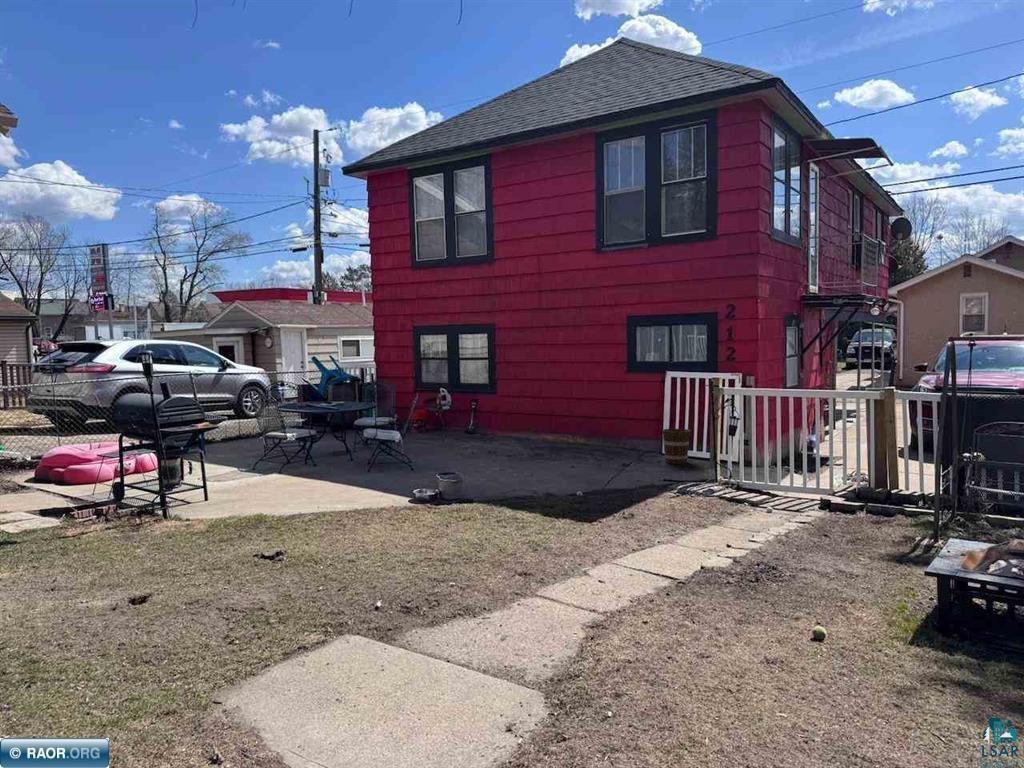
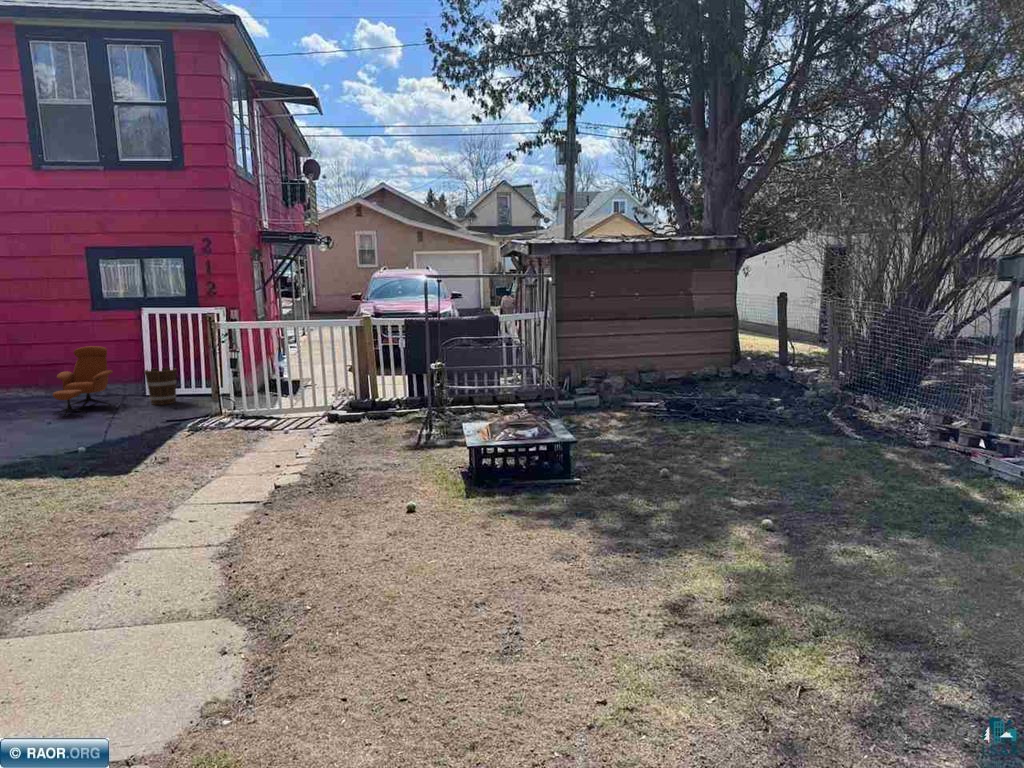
lounge chair: none [586,403,639,463] -> present [53,346,113,416]

